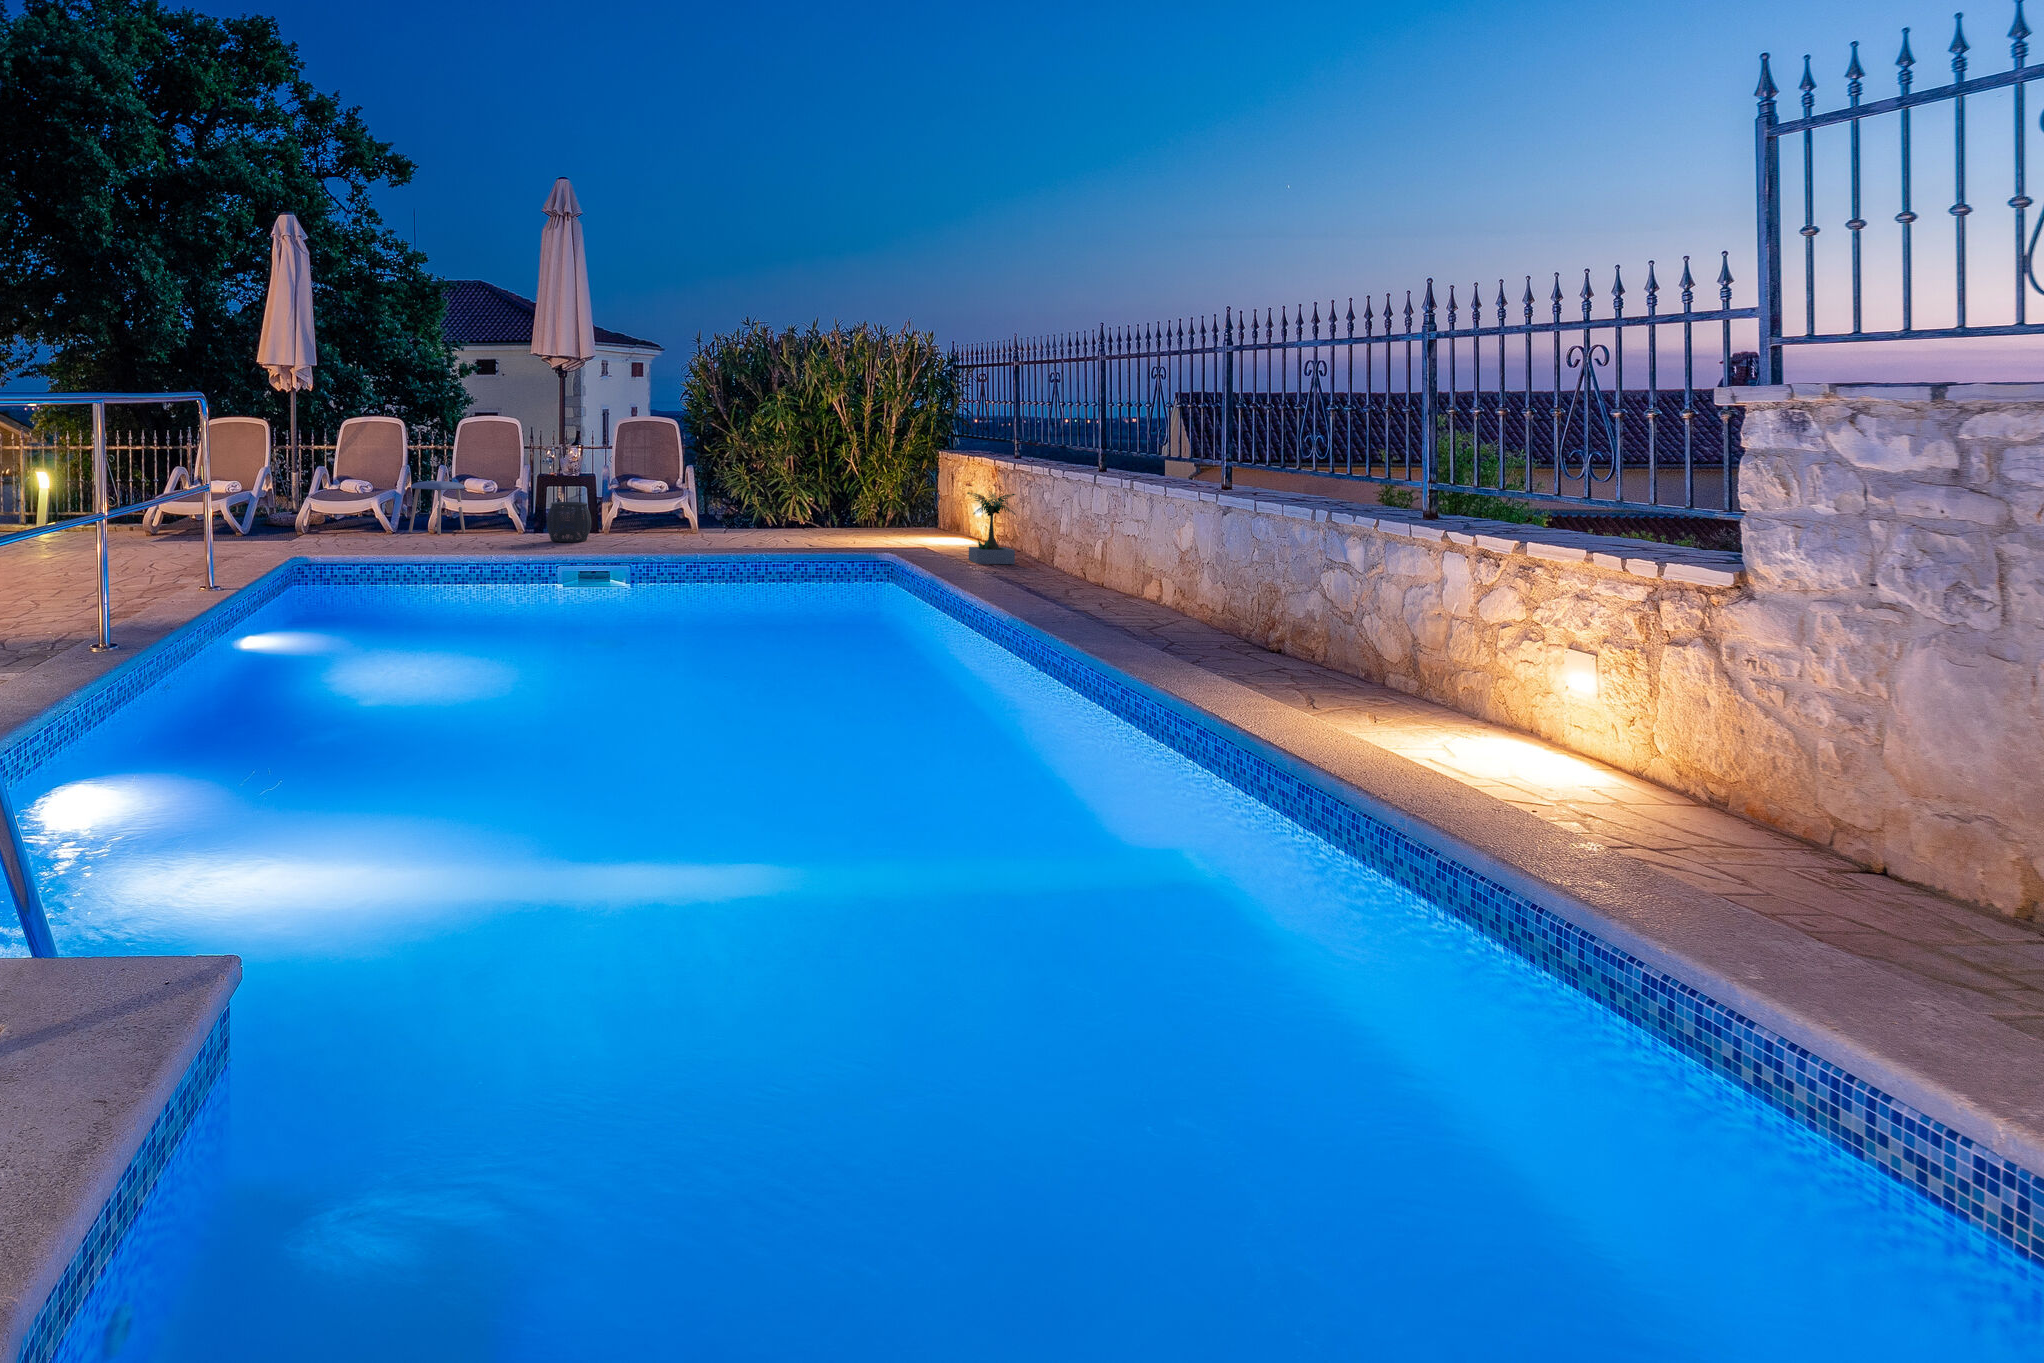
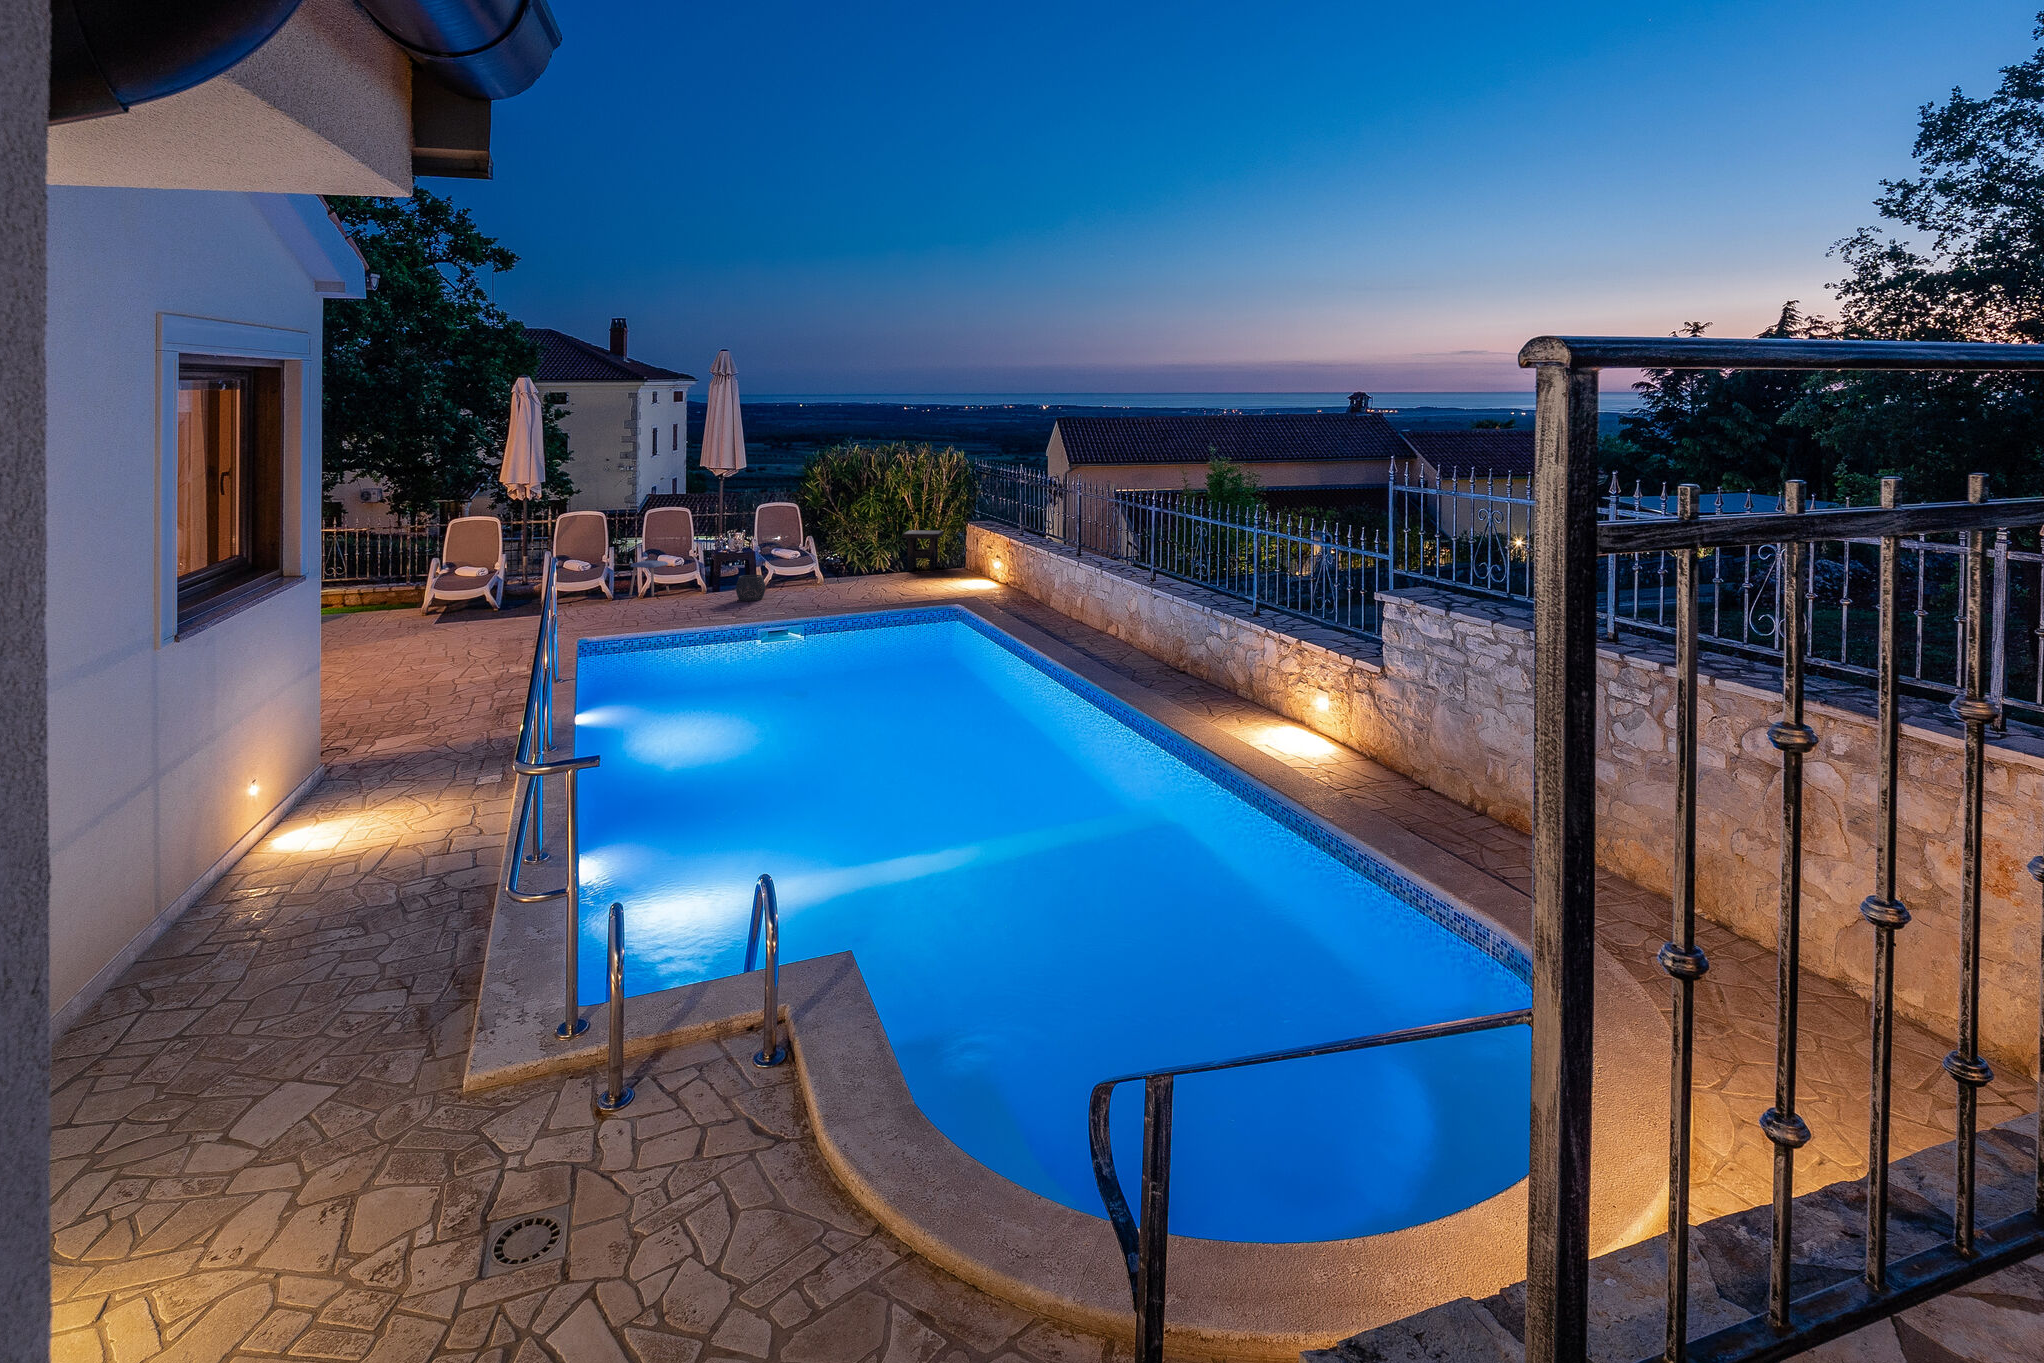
side table: none [825,457,898,524] -> present [902,530,944,570]
potted plant: present [968,492,1015,564] -> none [997,563,1029,604]

